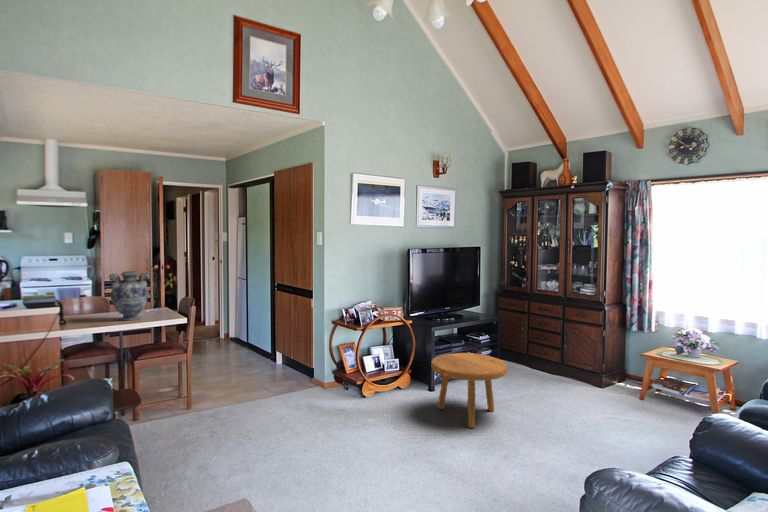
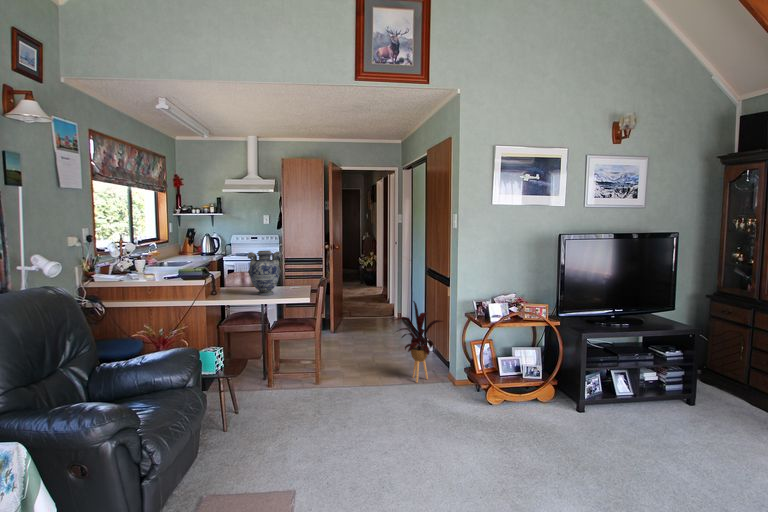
house plant: none [261,314,309,392] -> present [396,301,442,382]
footstool: present [431,353,507,428] -> none [560,369,668,470]

